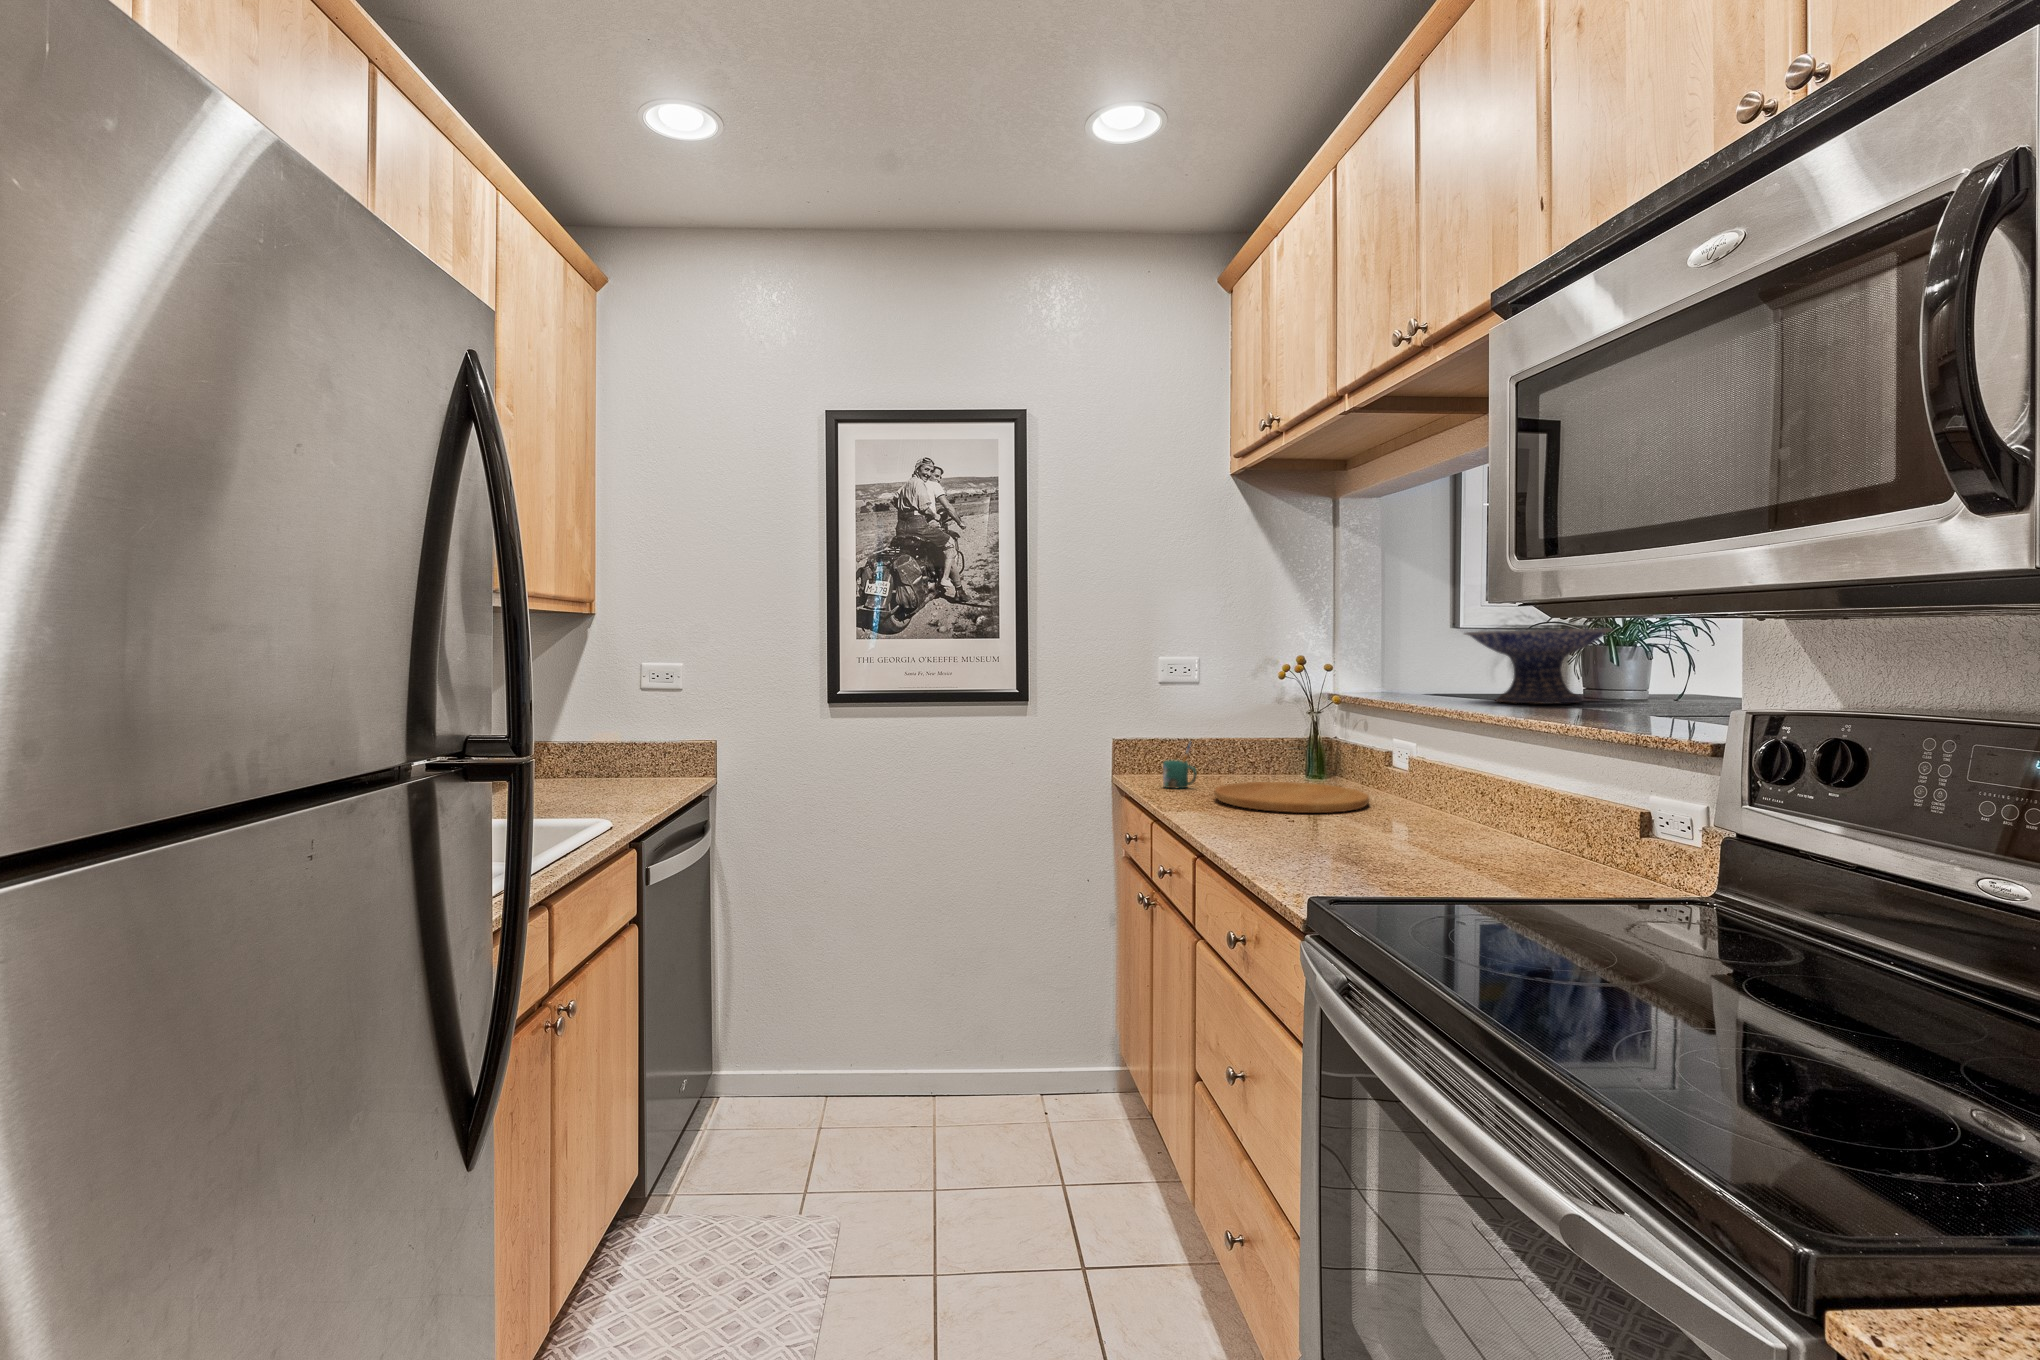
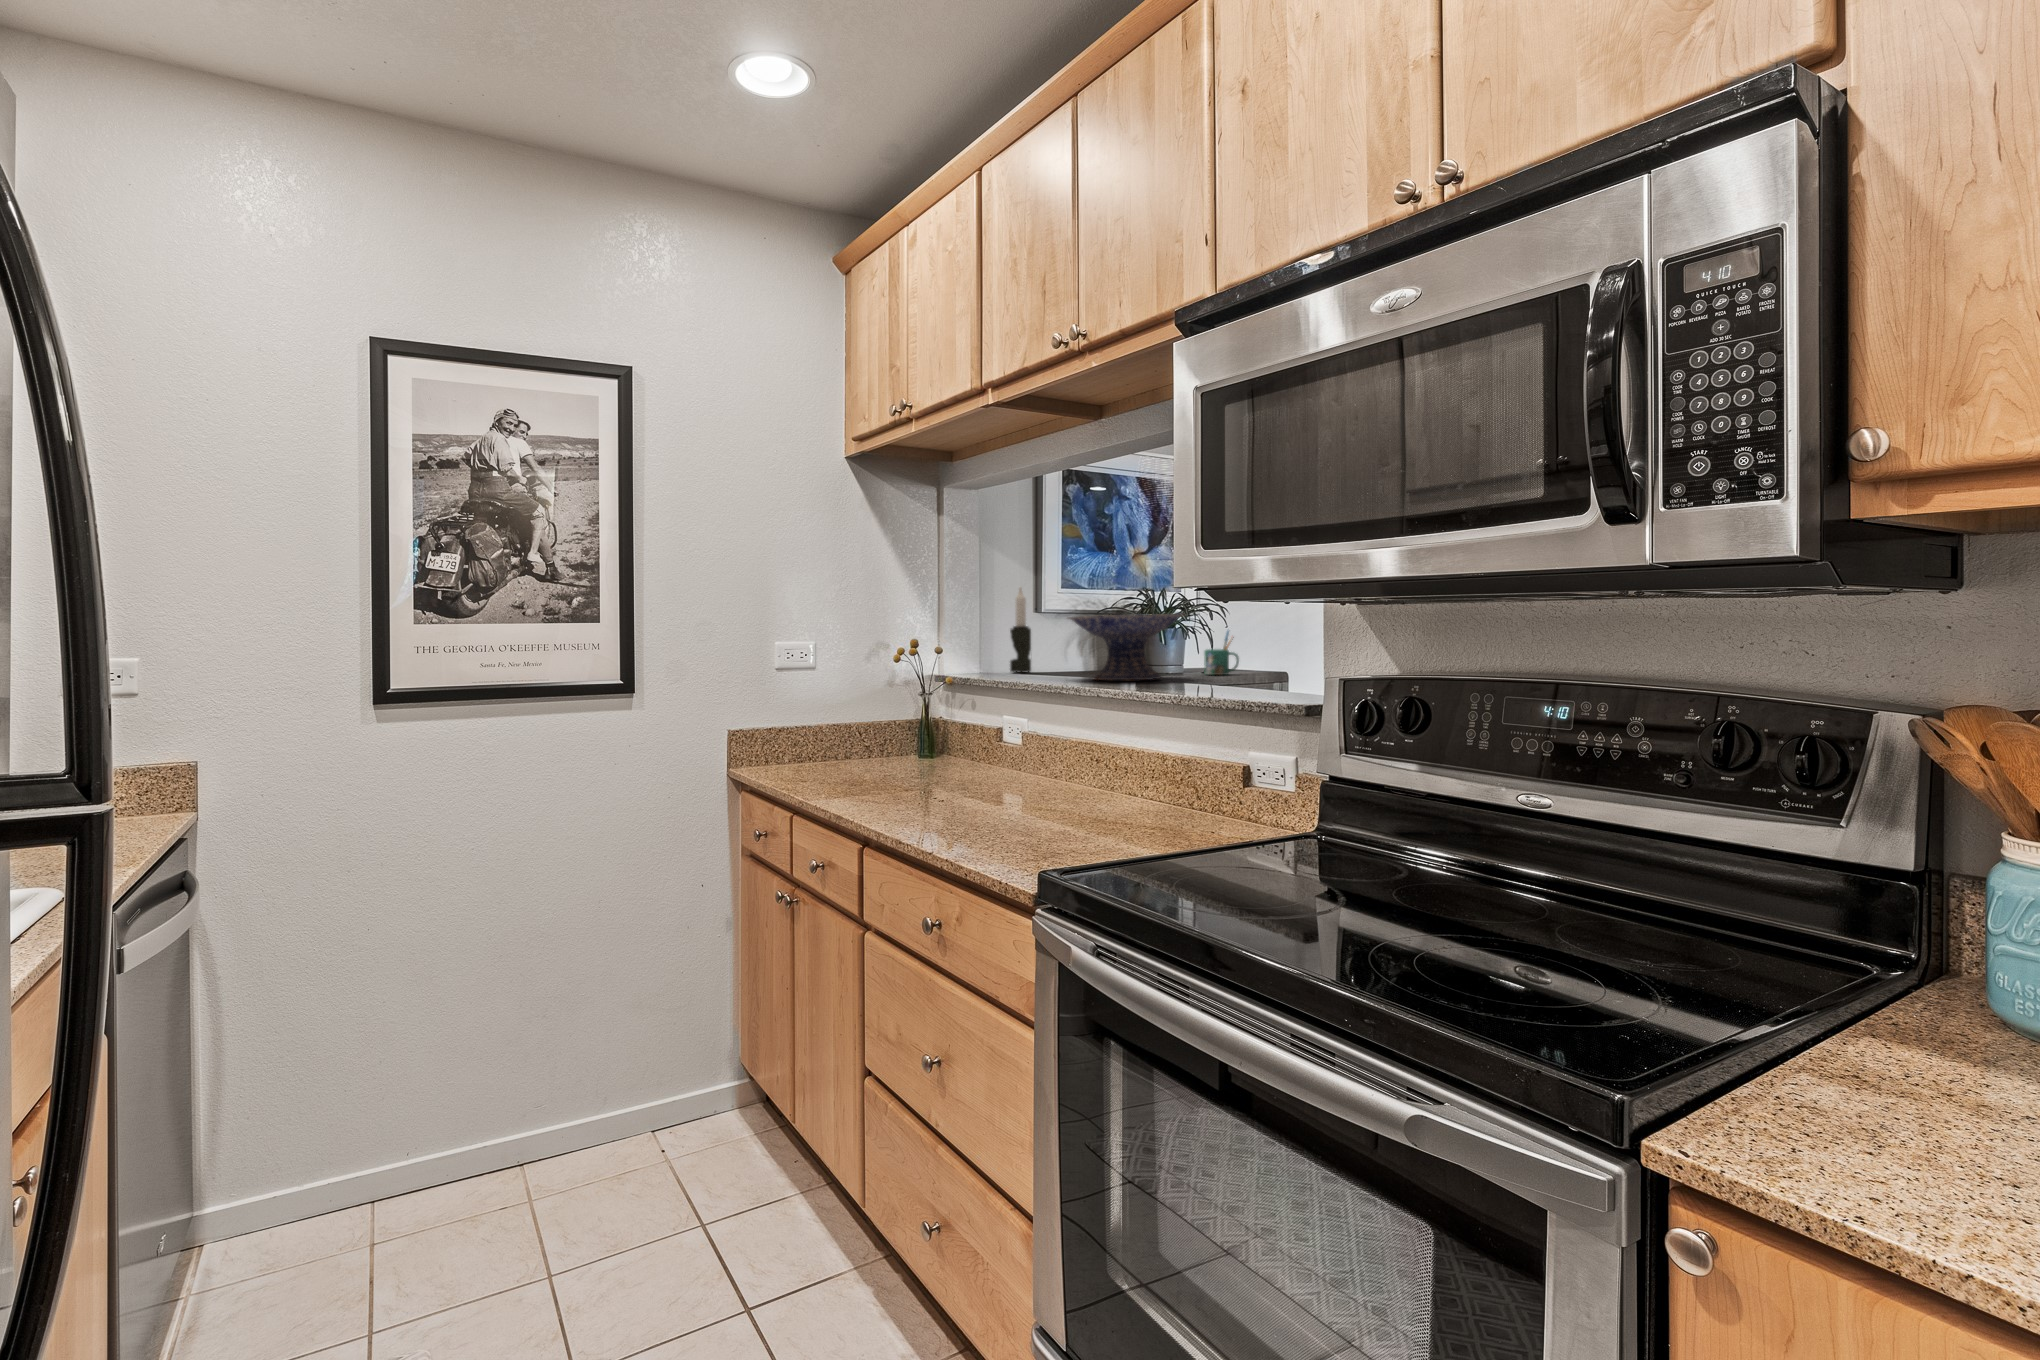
candle: none [1415,600,1440,691] -> present [1010,587,1031,673]
mug: present [1163,743,1197,788] -> present [1204,631,1239,675]
cutting board: present [1214,782,1370,813] -> none [848,765,994,793]

